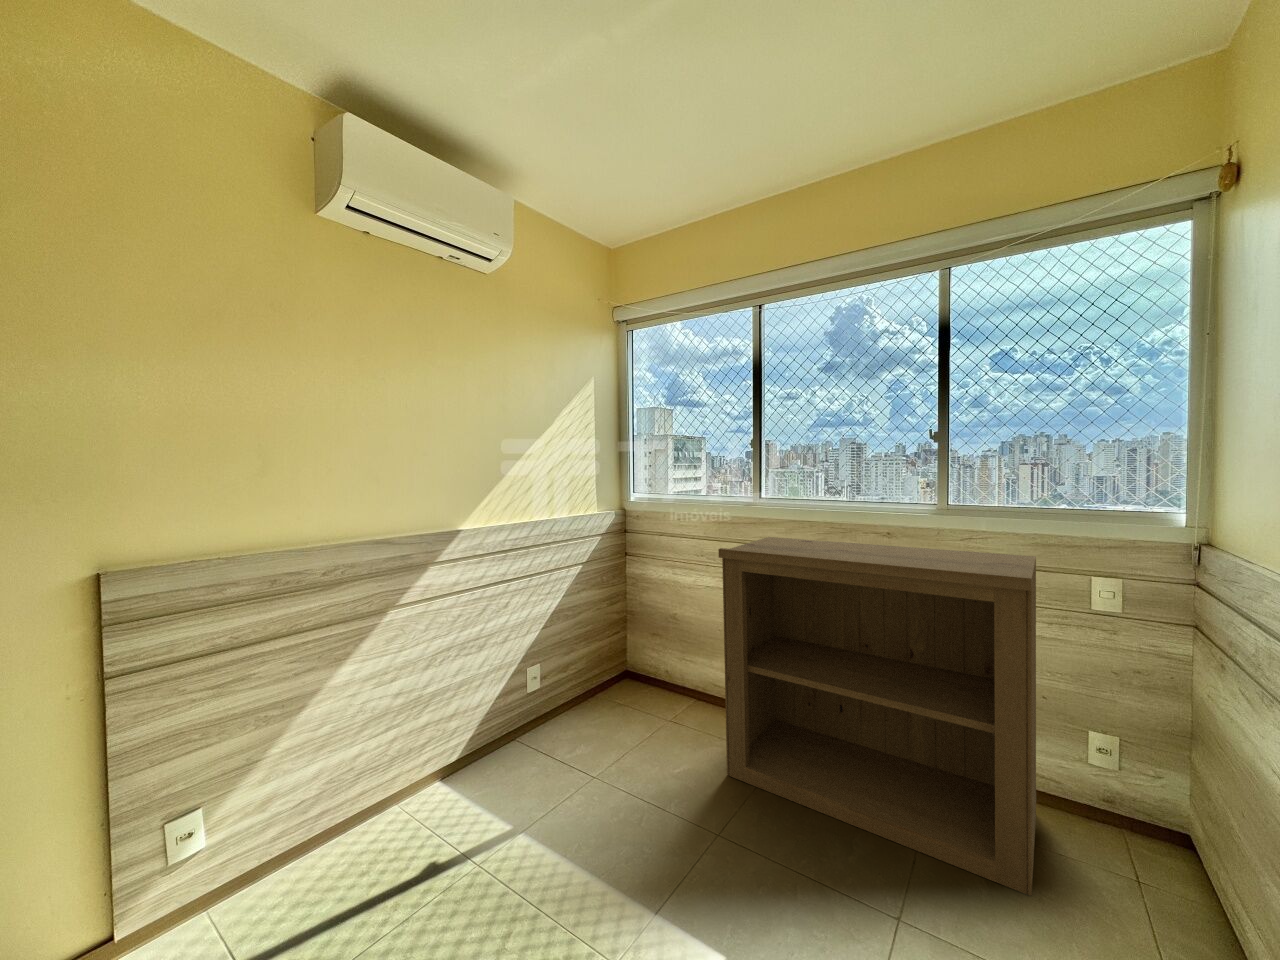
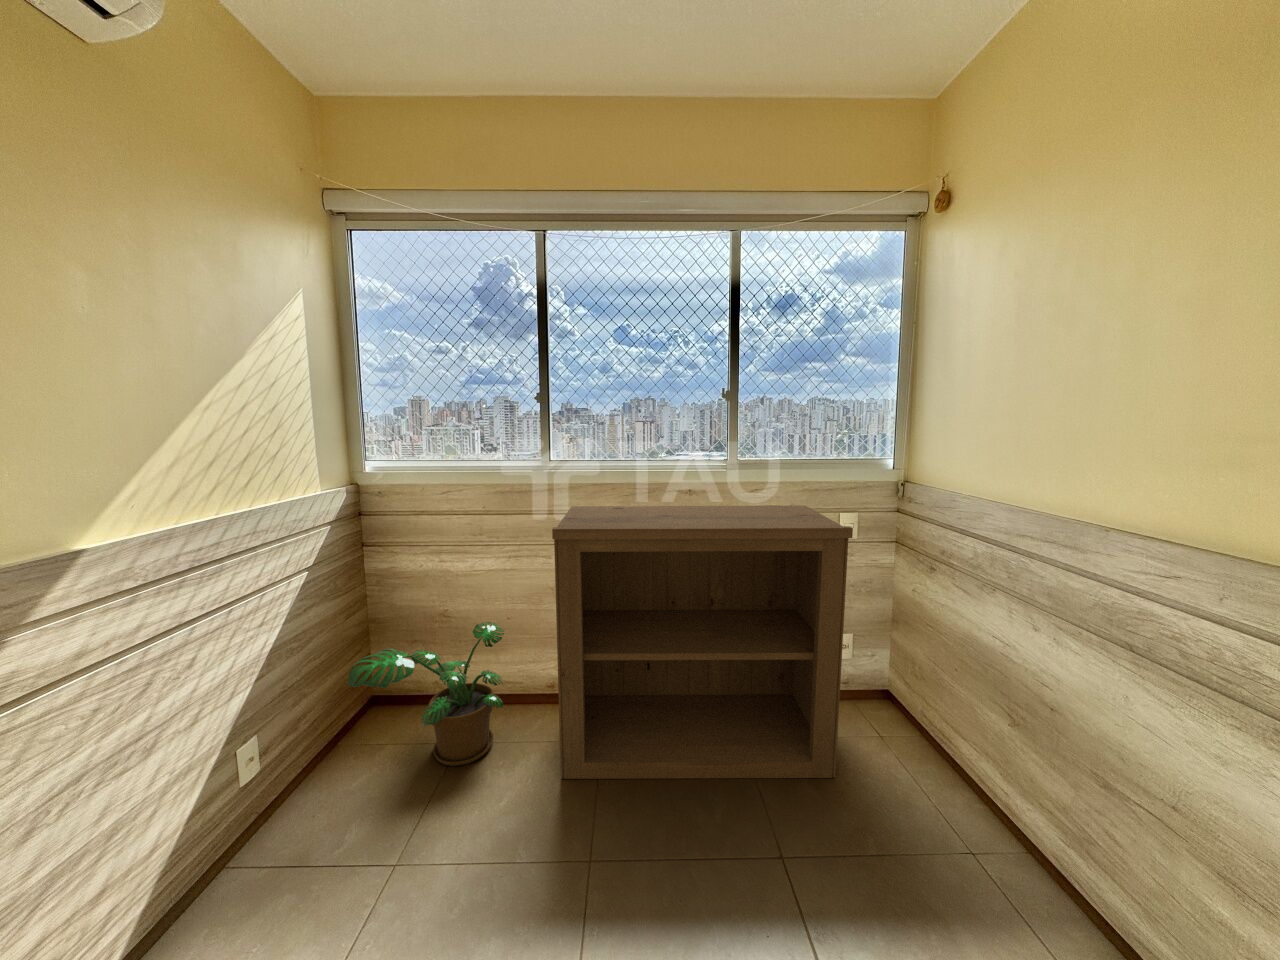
potted plant: none [590,630,712,739] -> present [347,622,504,766]

